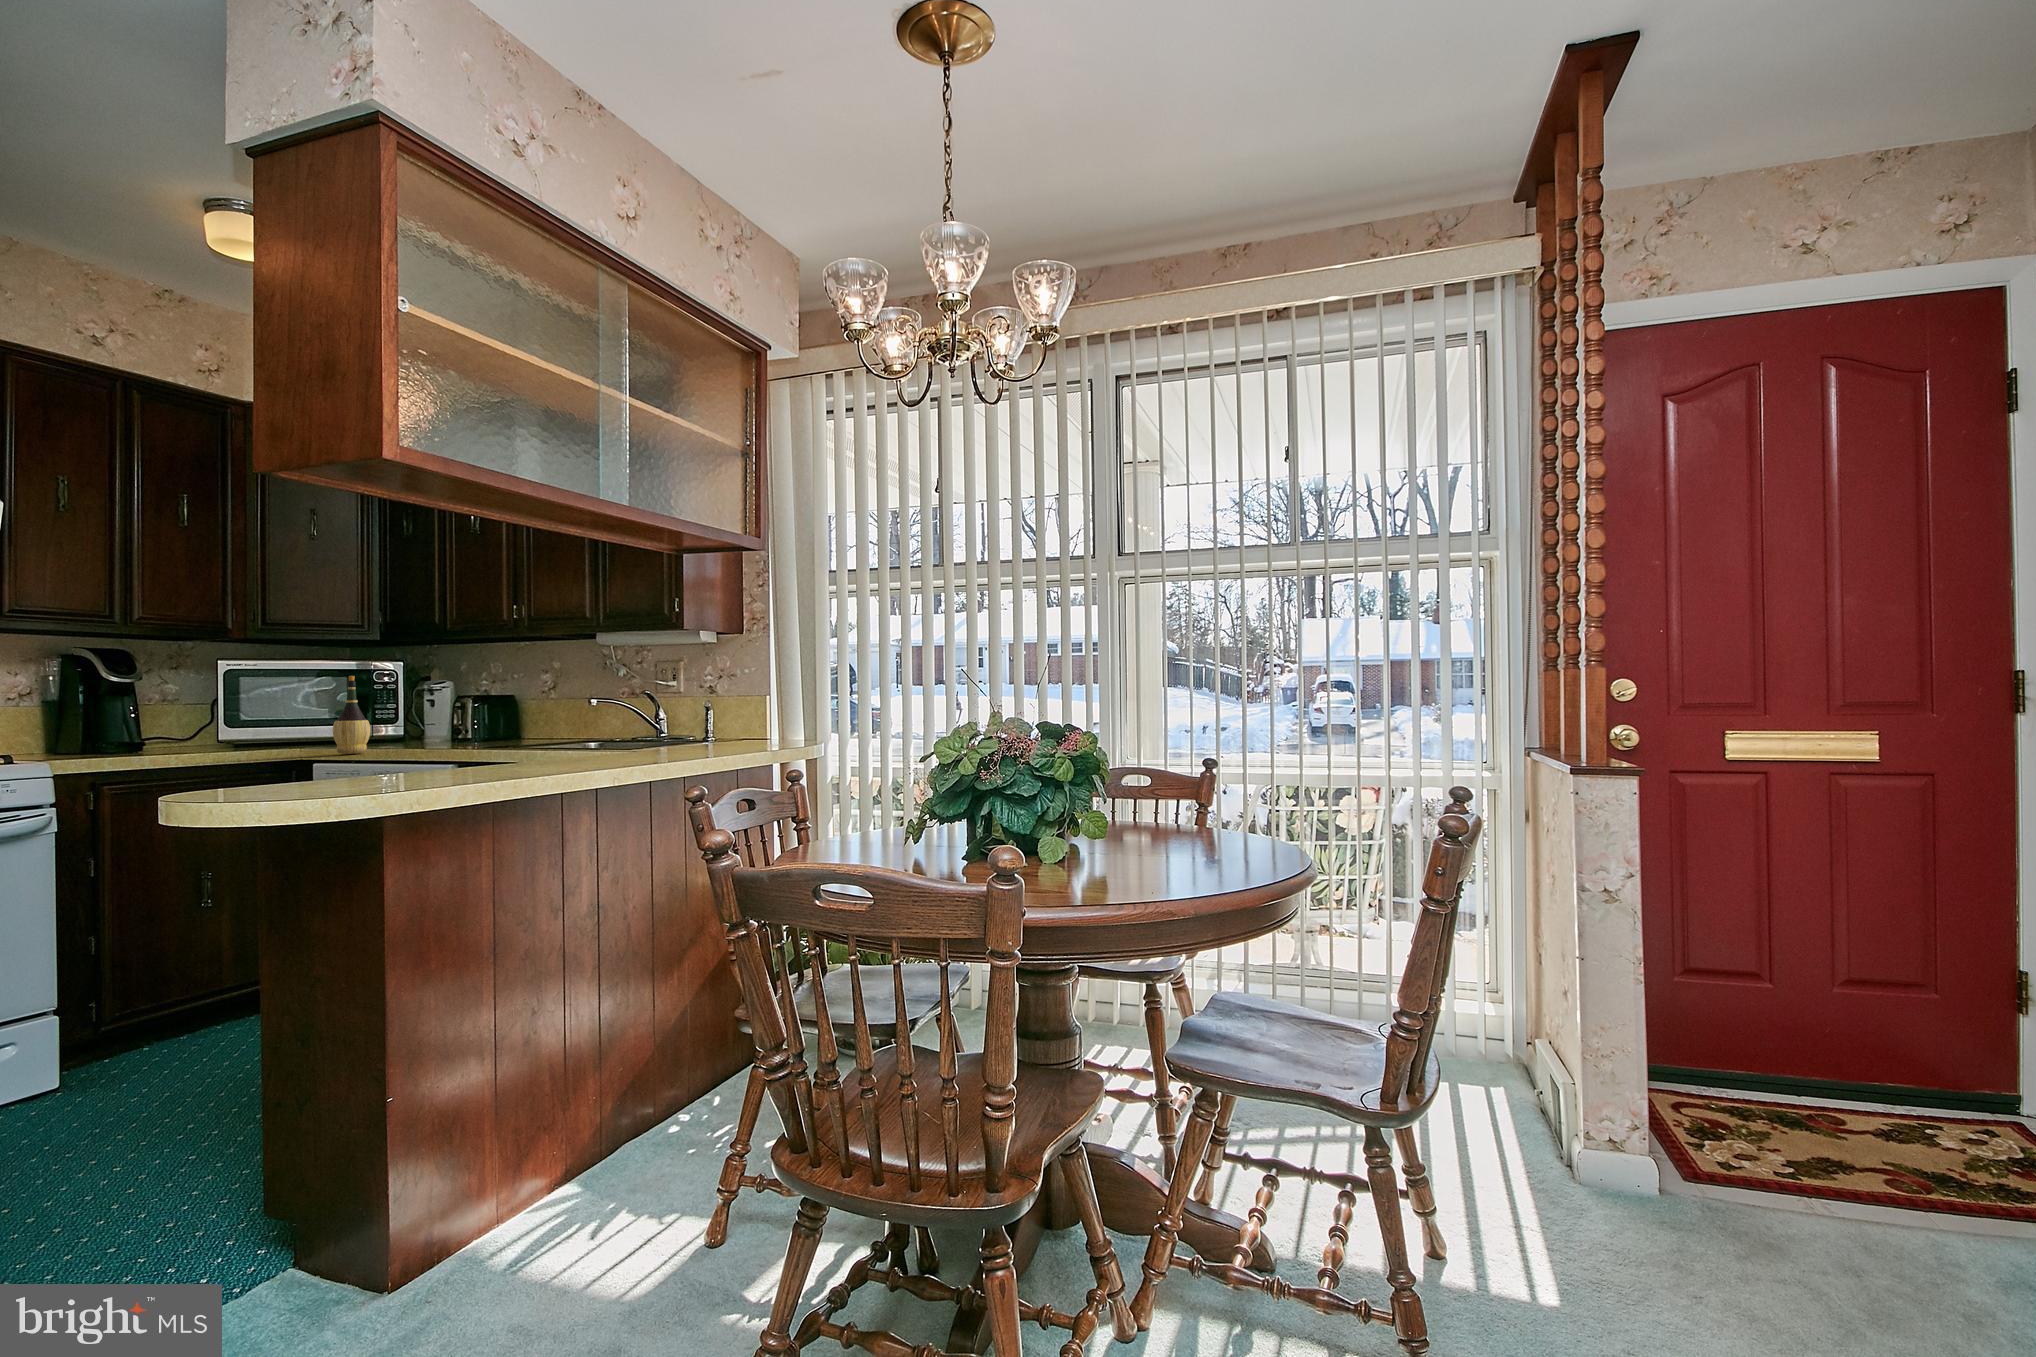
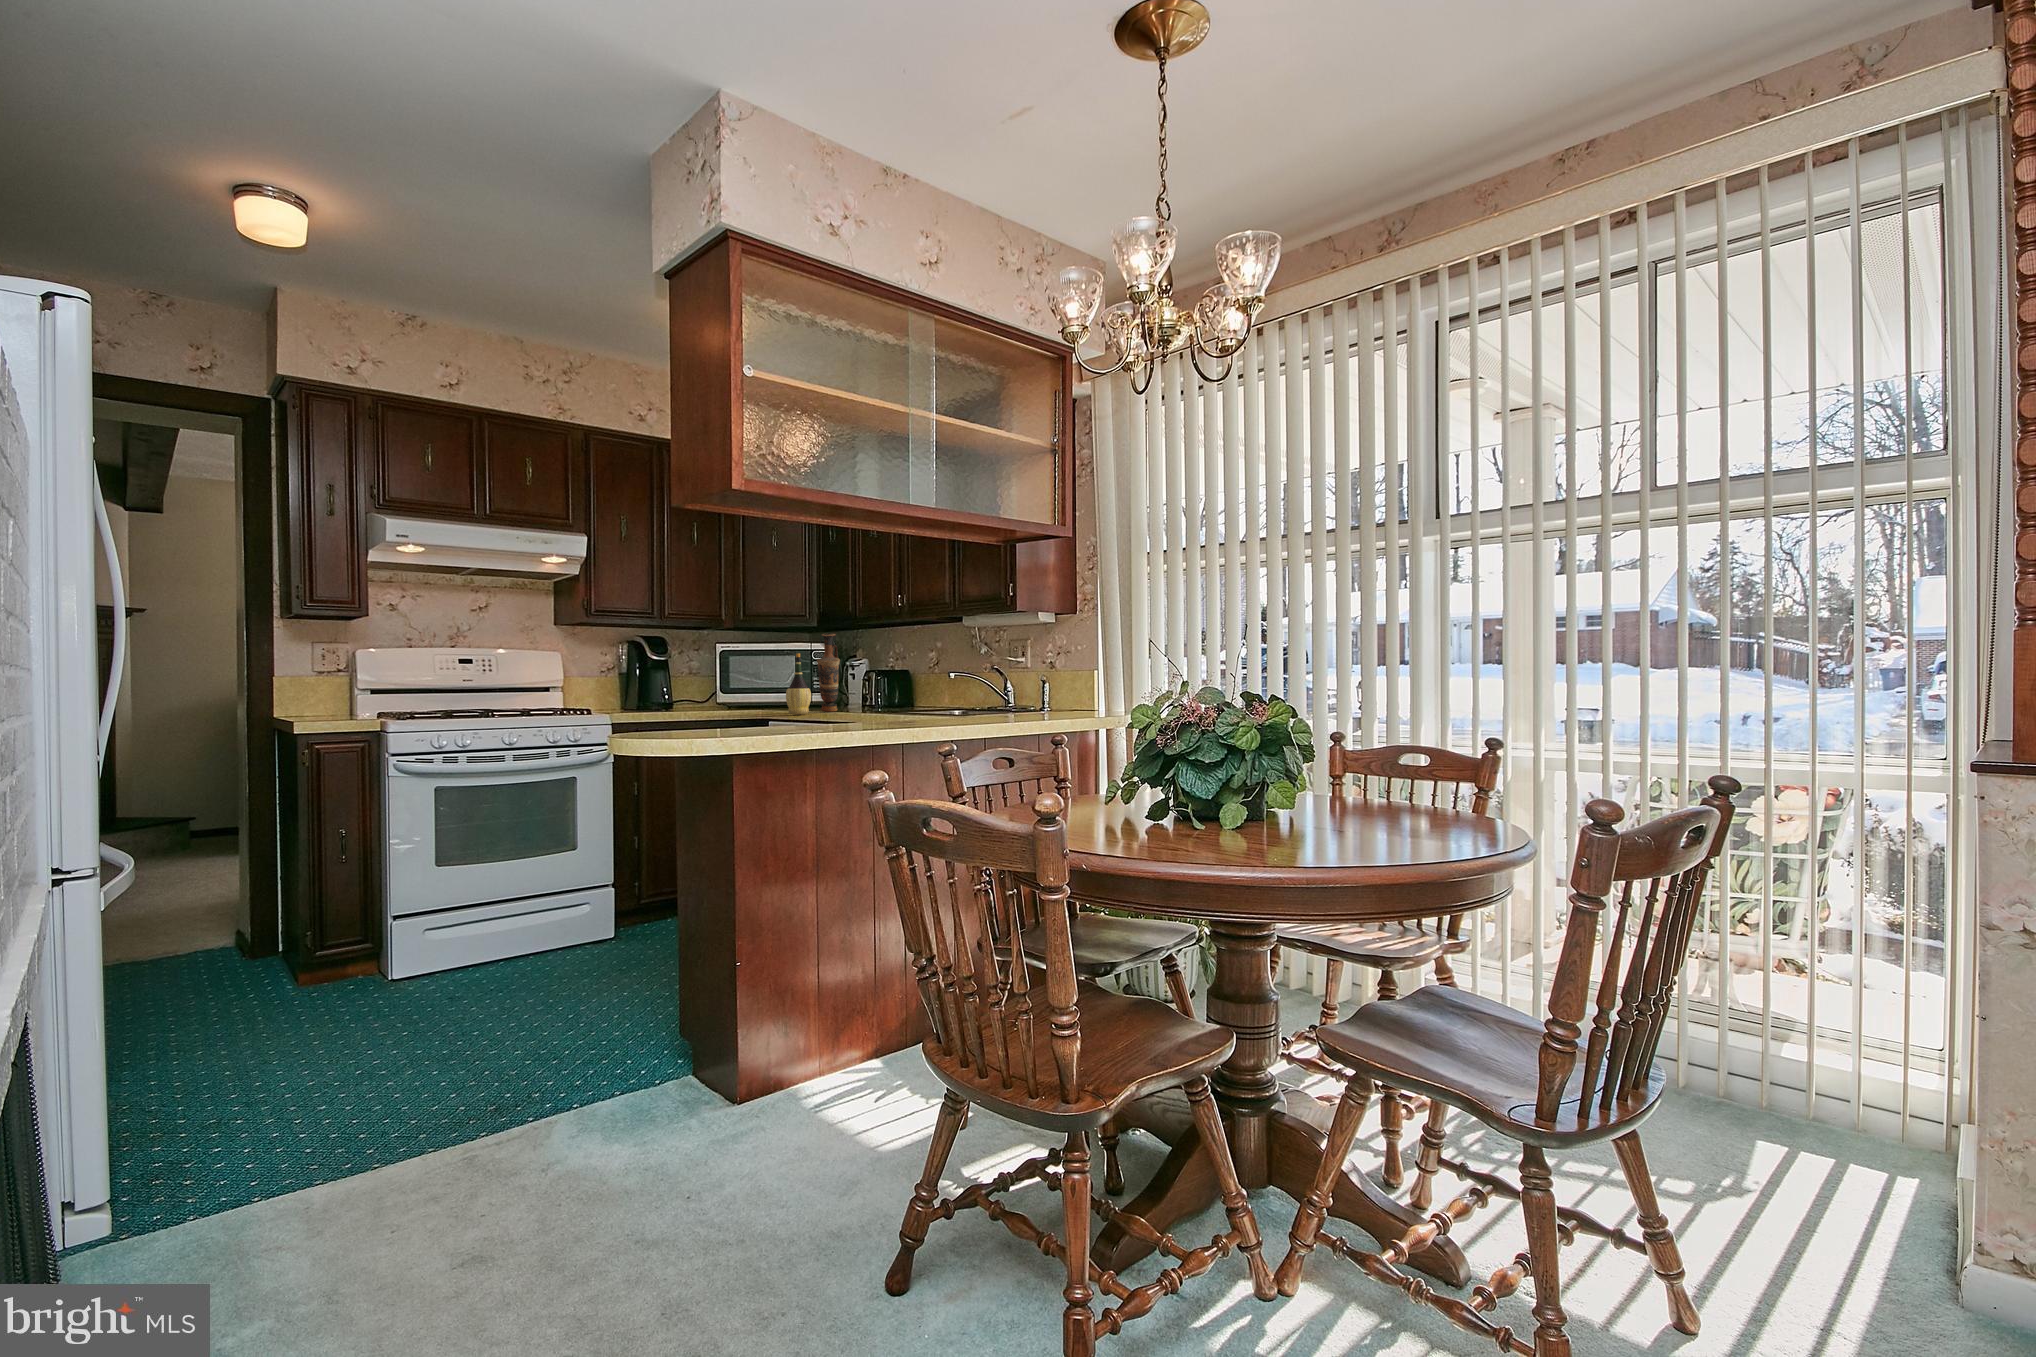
vase: none [374,651,408,748] -> present [817,633,840,712]

